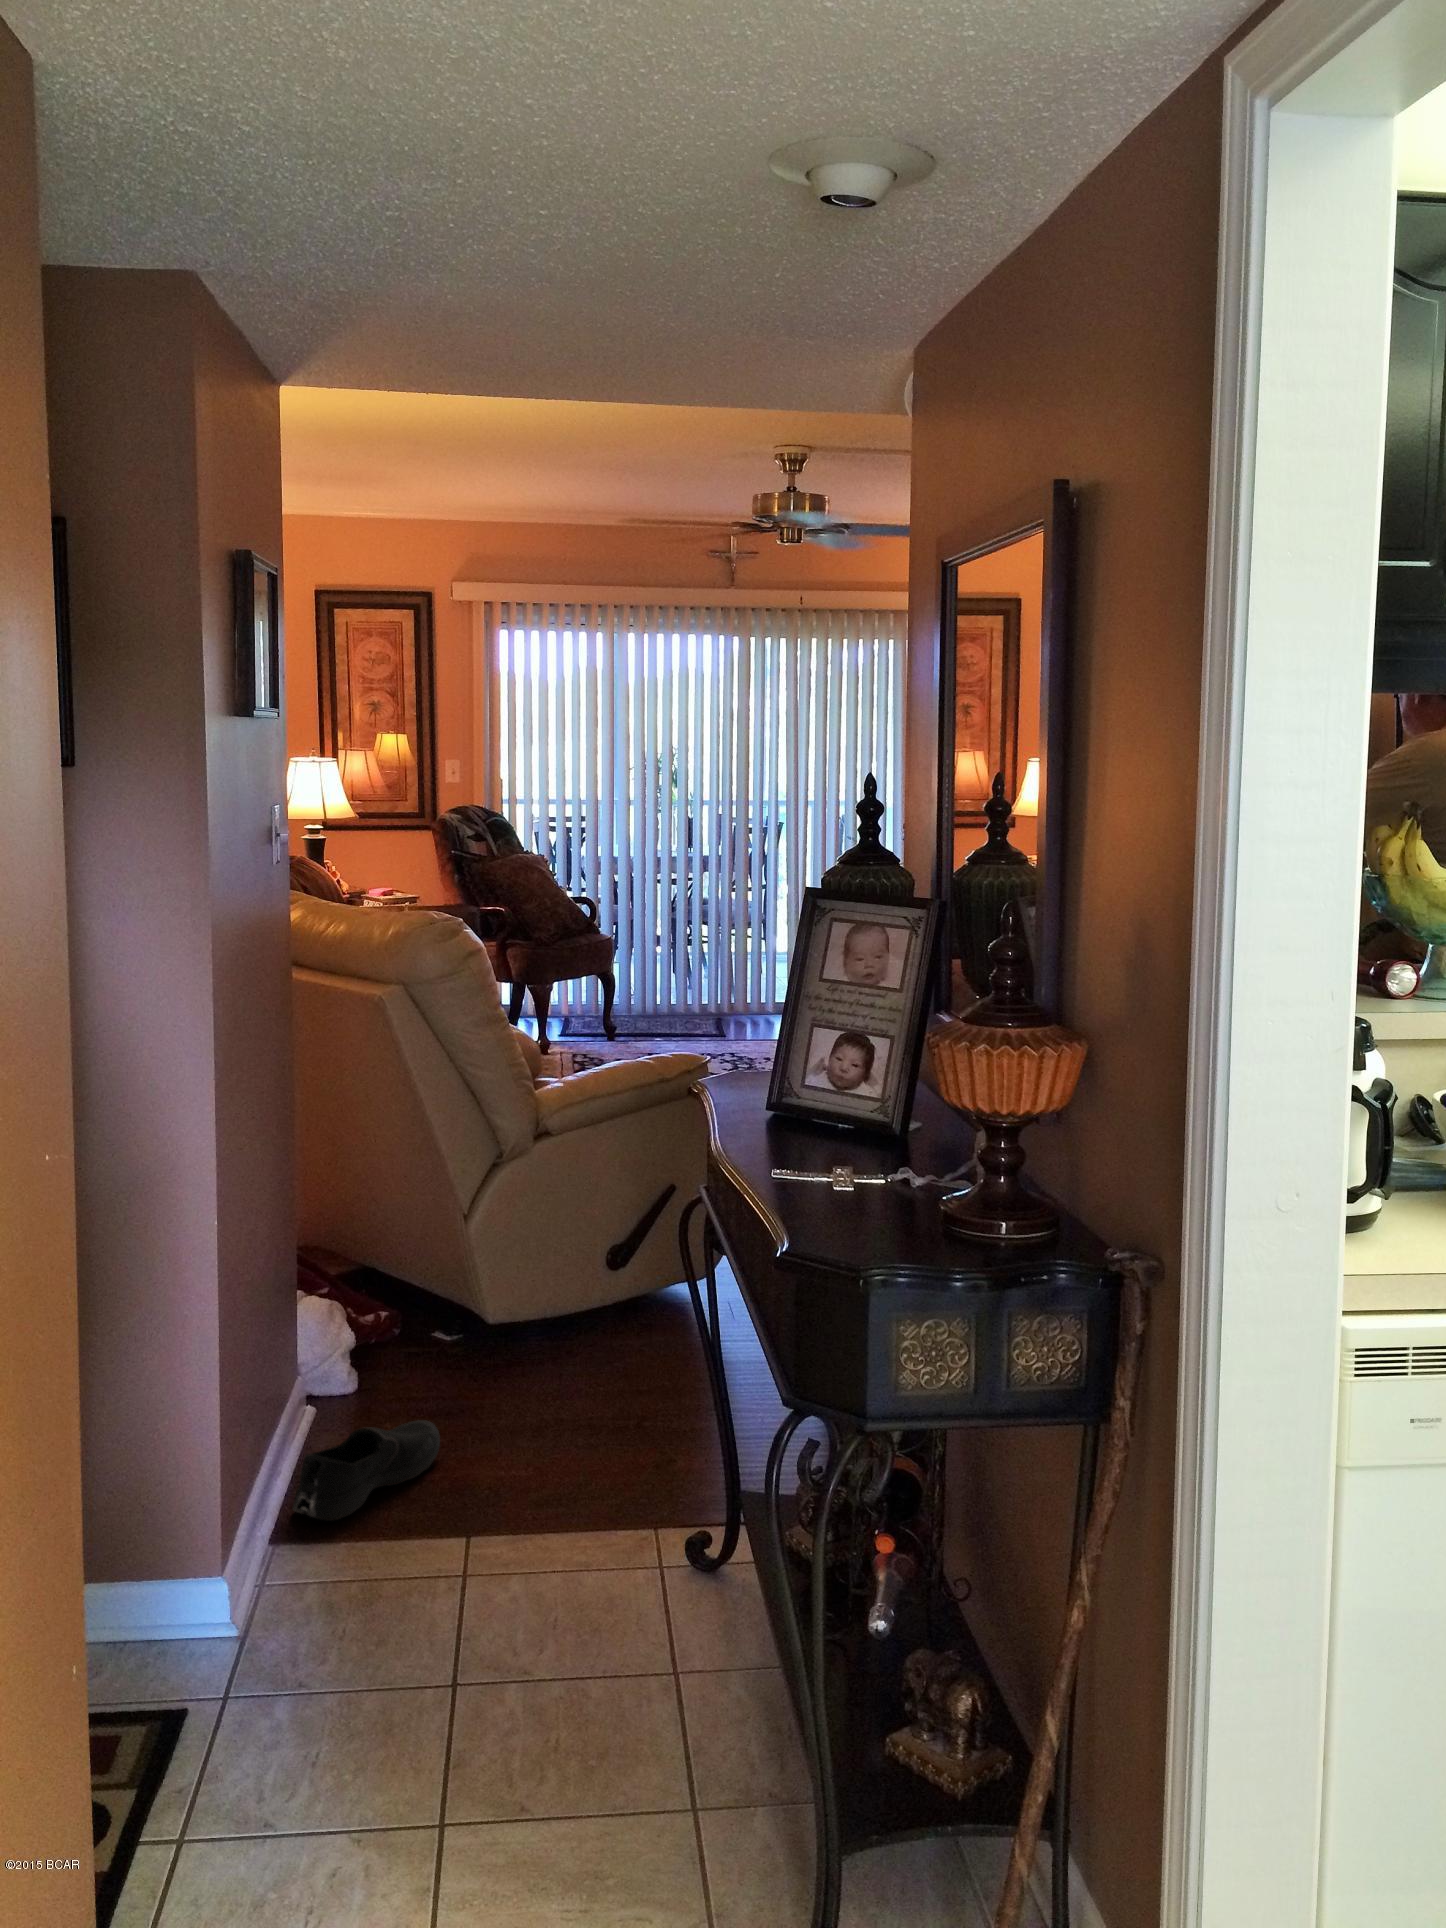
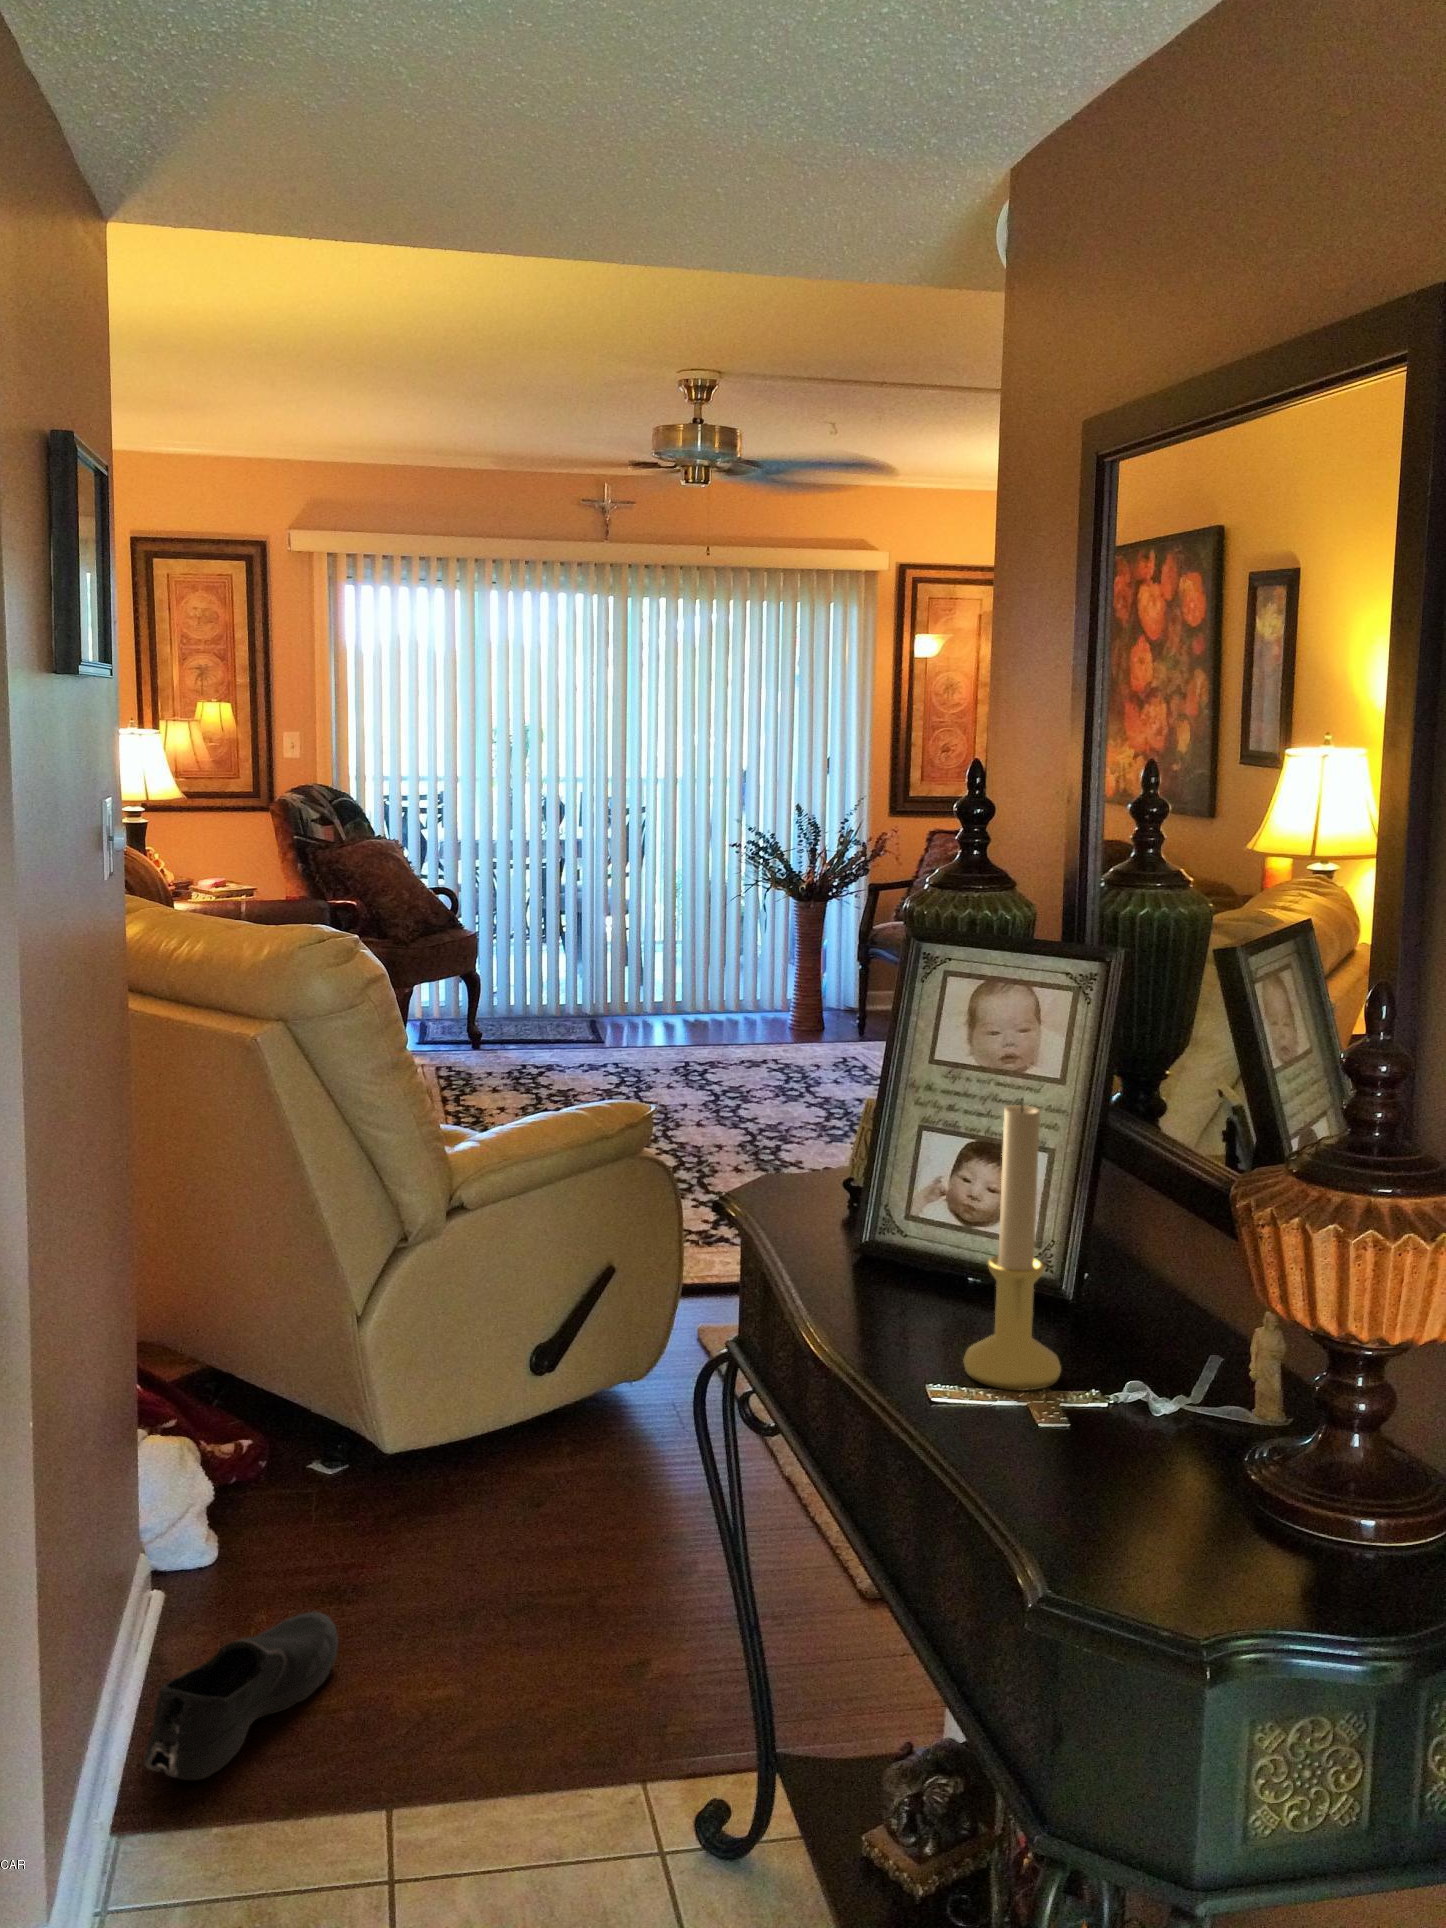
candle holder: none [805,988,869,1180] -> present [963,1100,1061,1391]

